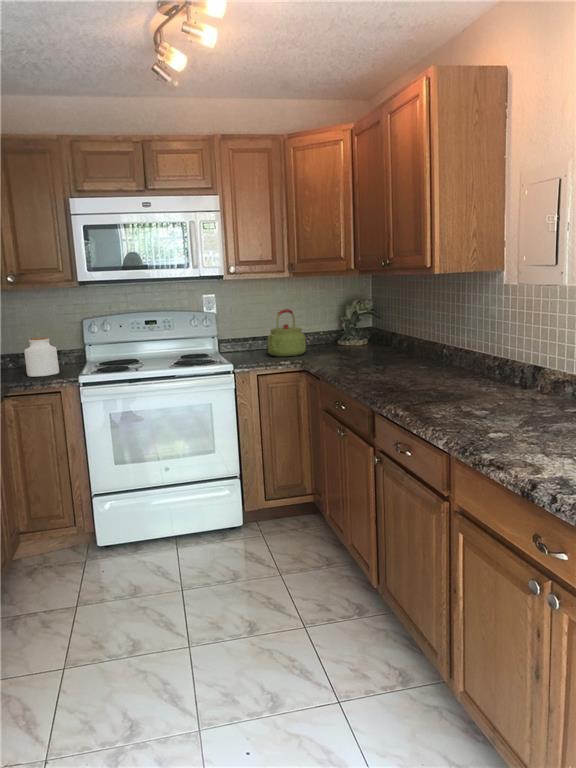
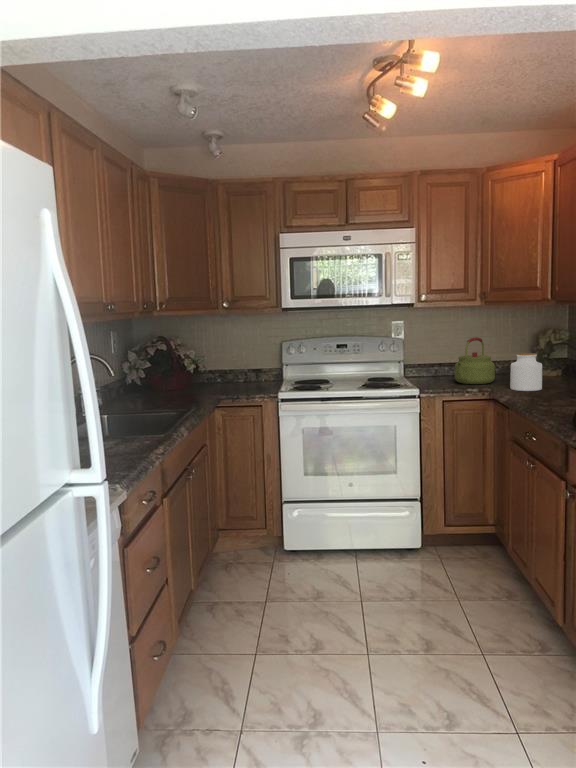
jar: present [24,338,59,377] -> present [510,353,542,391]

